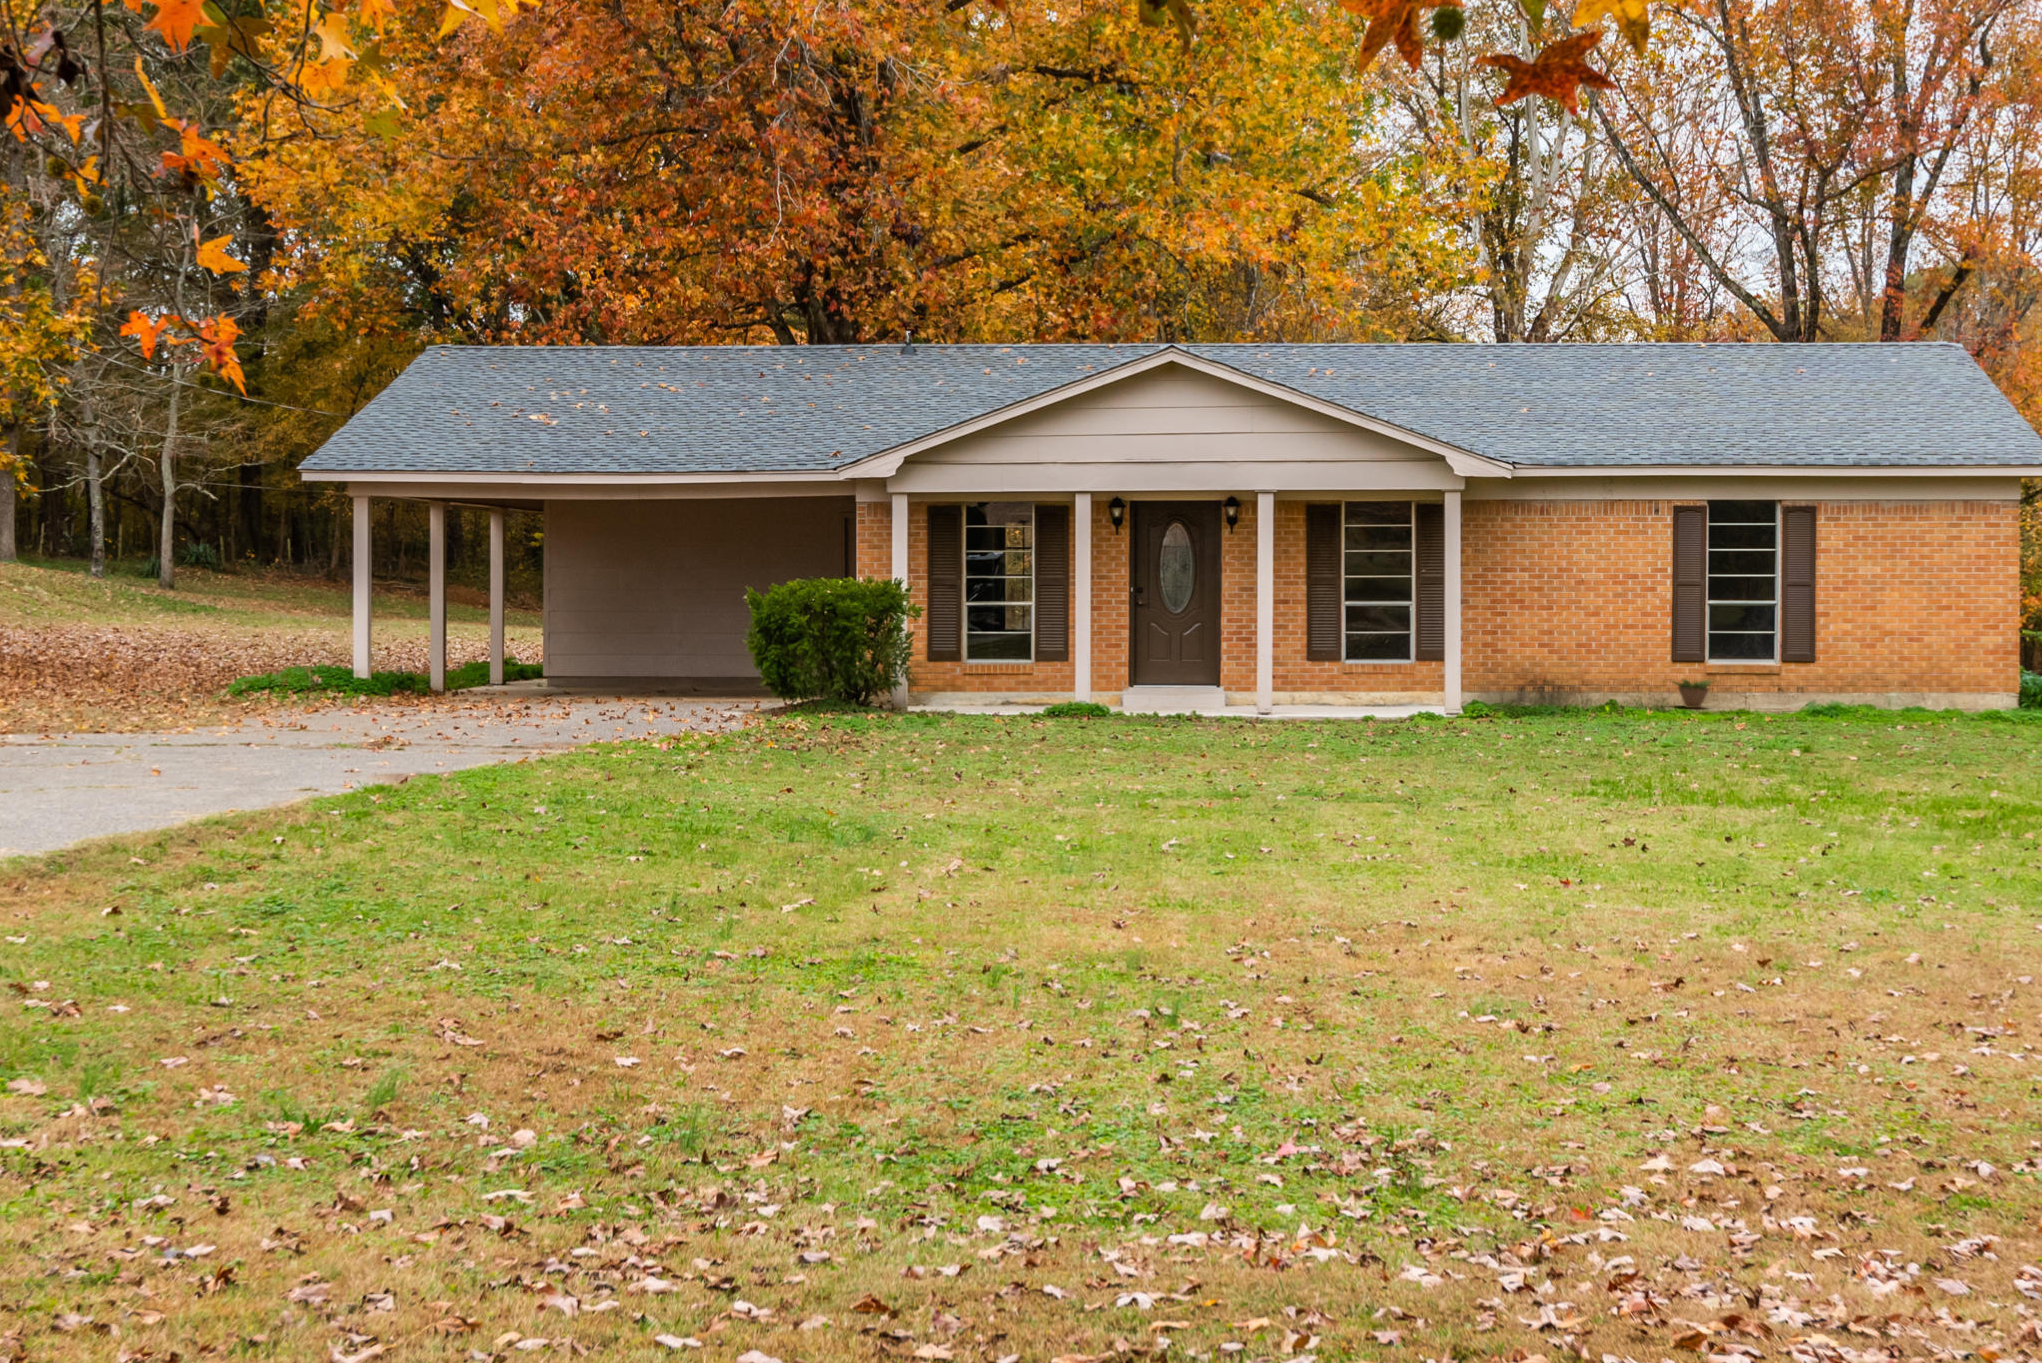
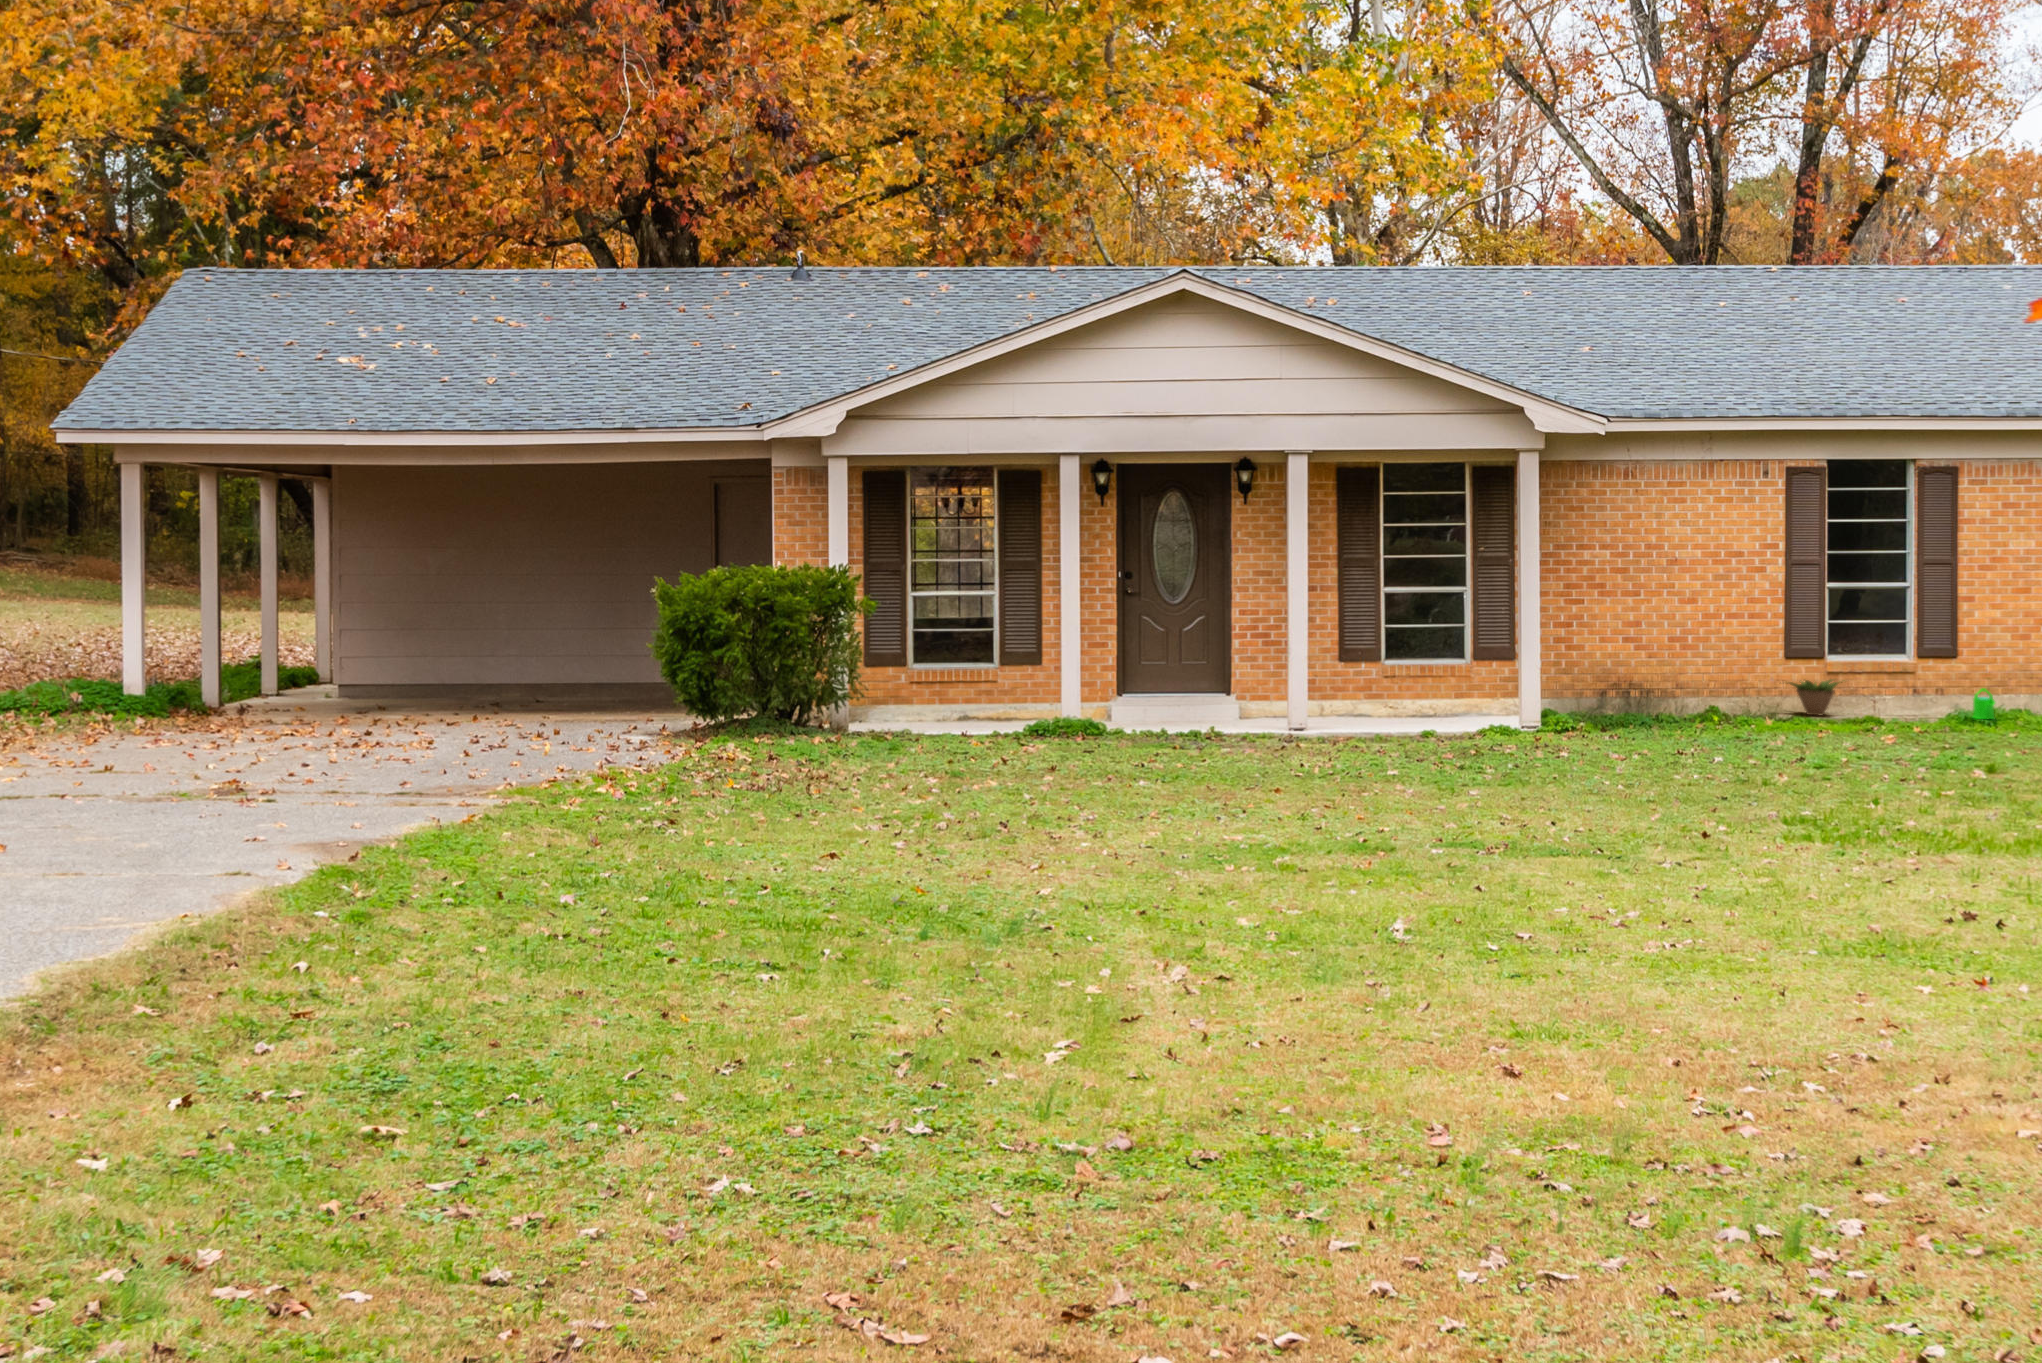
watering can: none [1824,688,1844,713] -> present [1973,688,1995,719]

